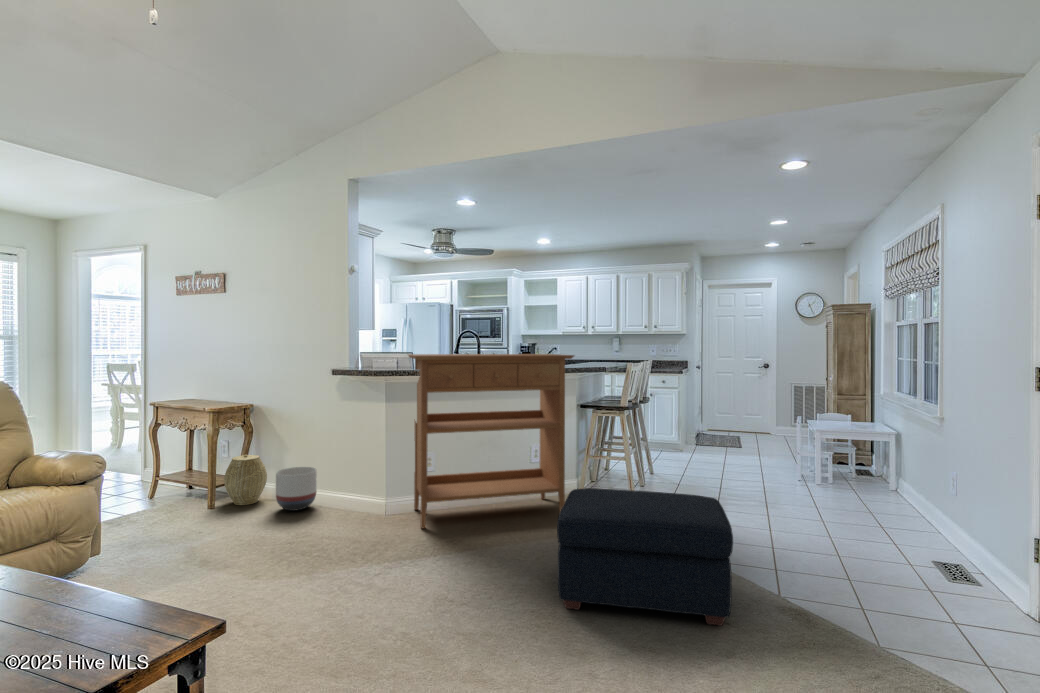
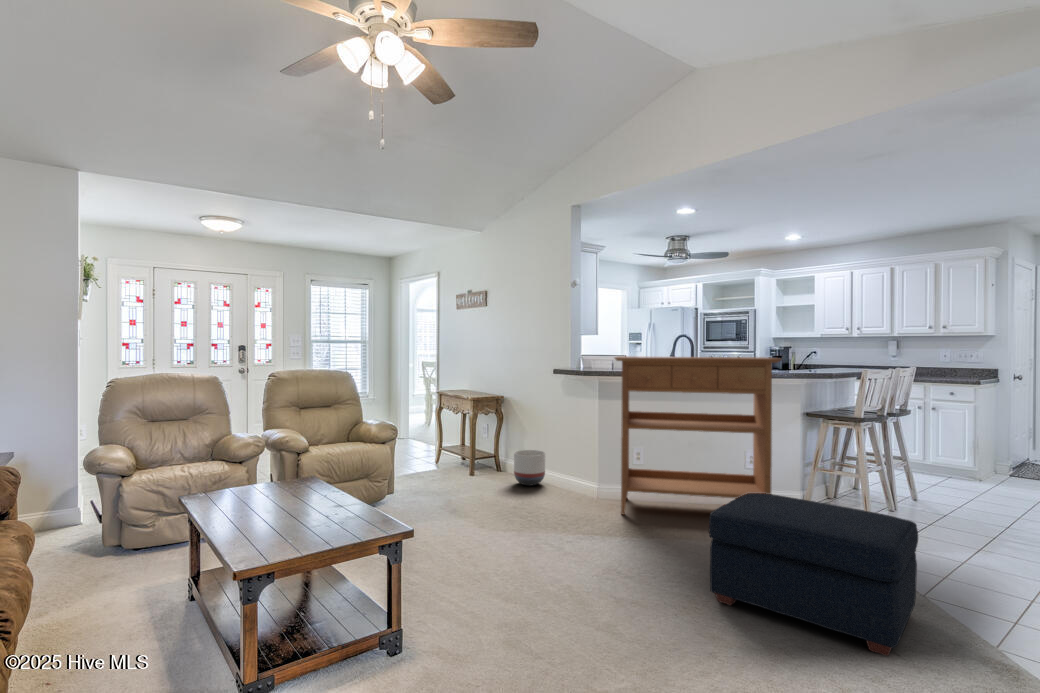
woven basket: present [224,455,267,505] -> none [481,436,512,476]

